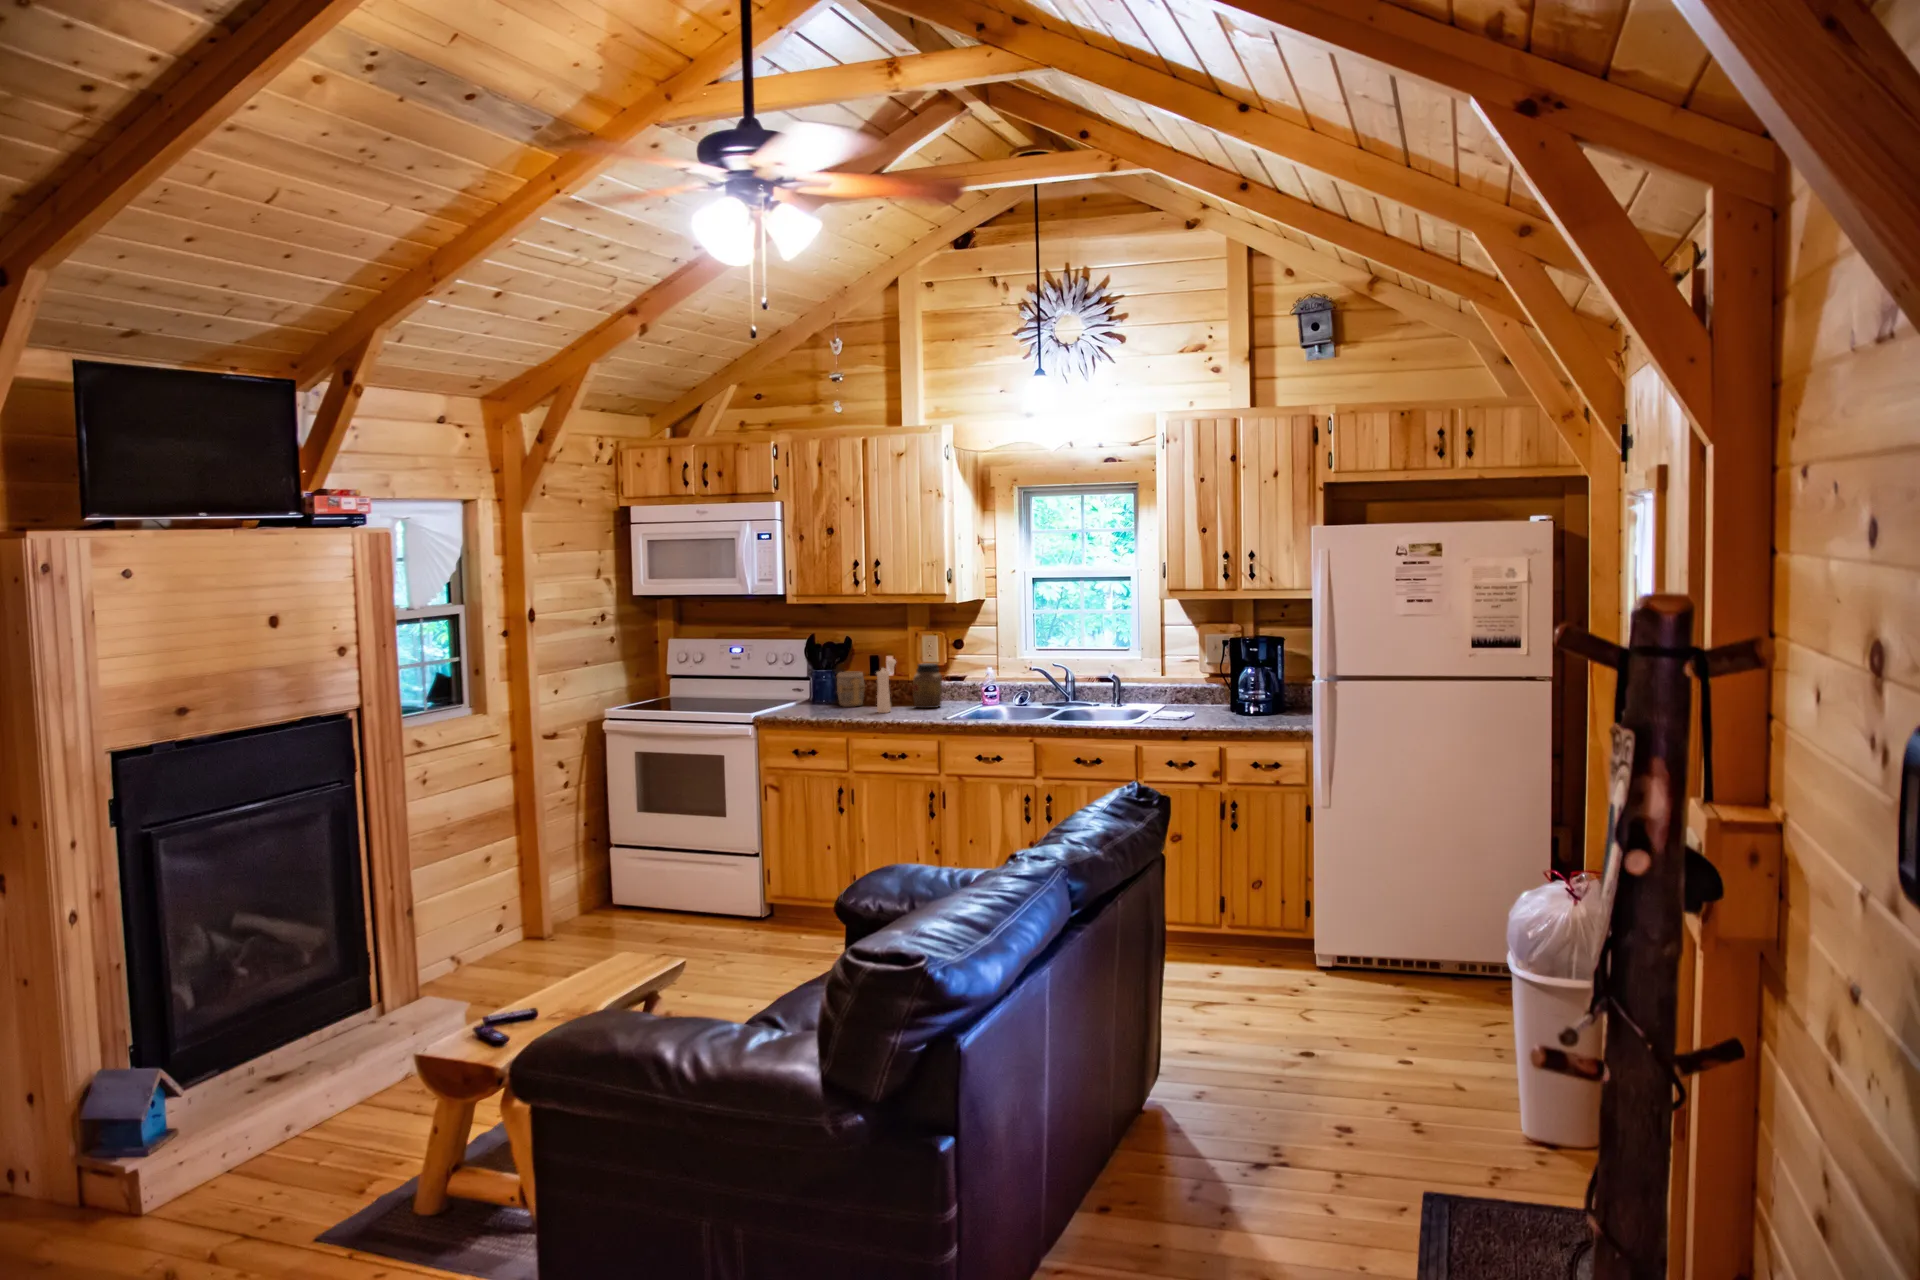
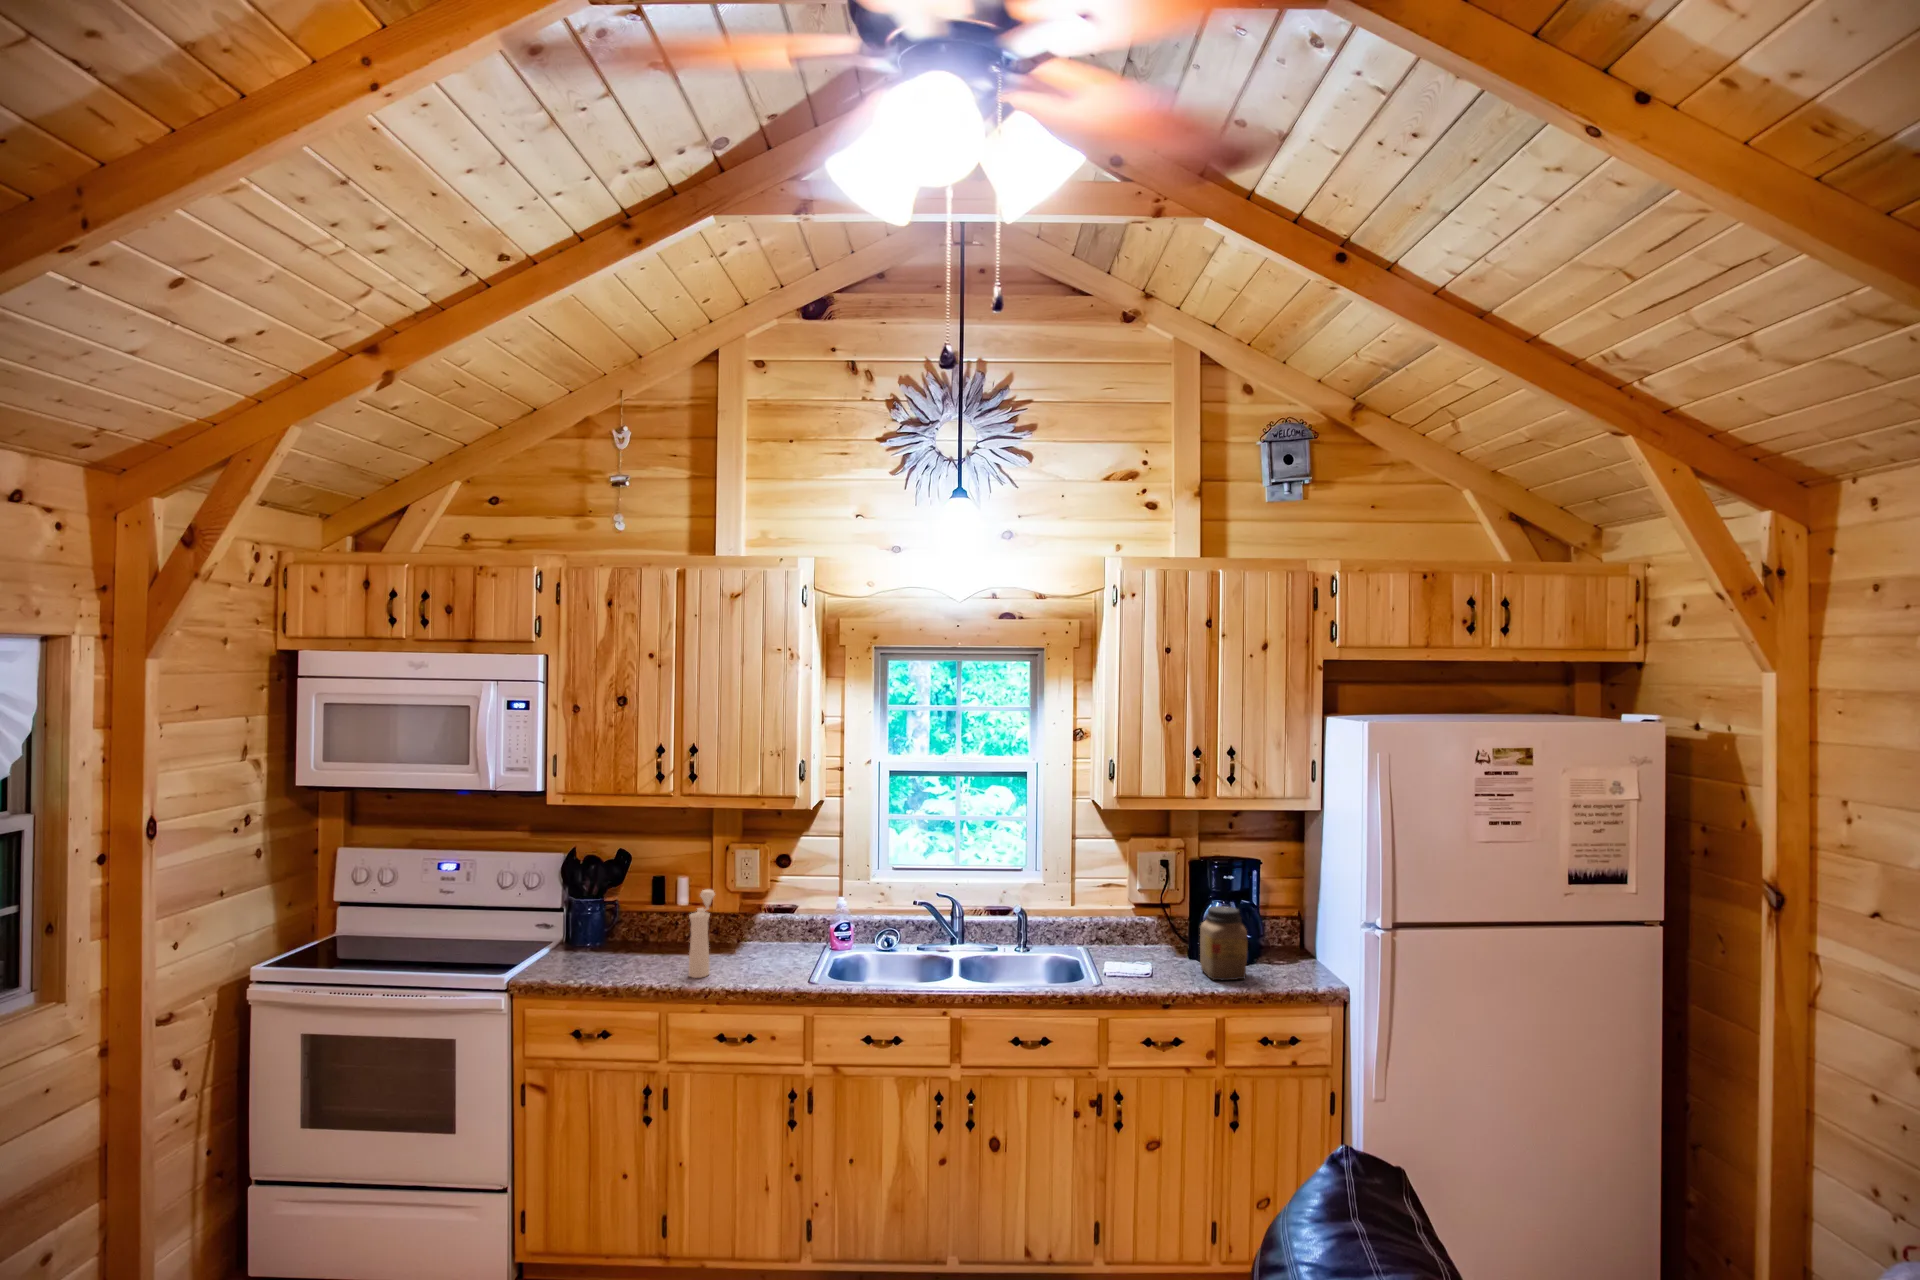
jar: present [913,663,942,708] -> present [1200,906,1248,980]
mug: present [837,672,865,707] -> none [615,903,660,960]

